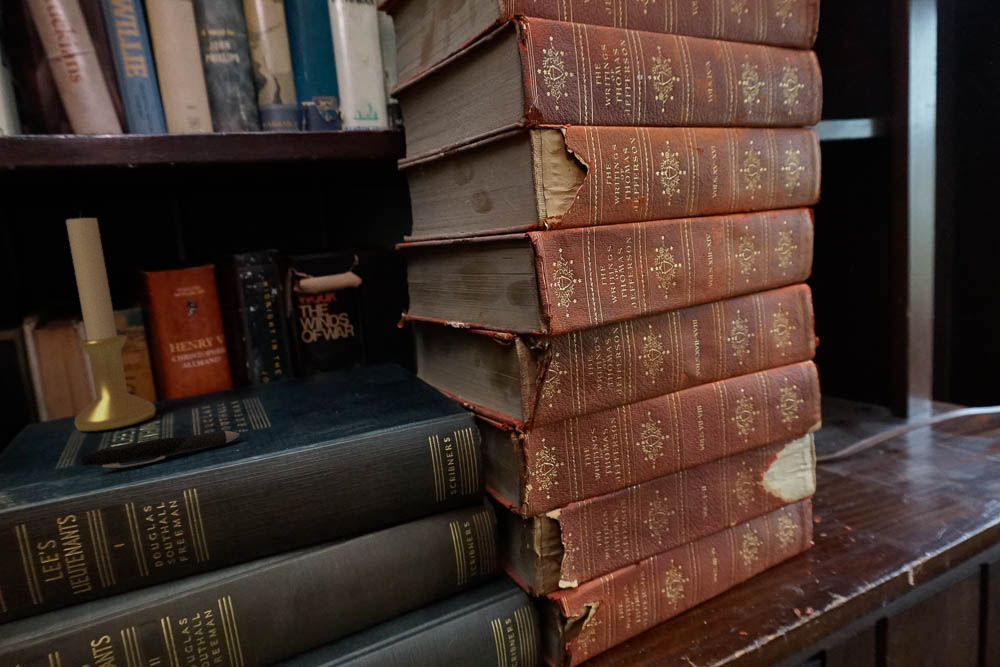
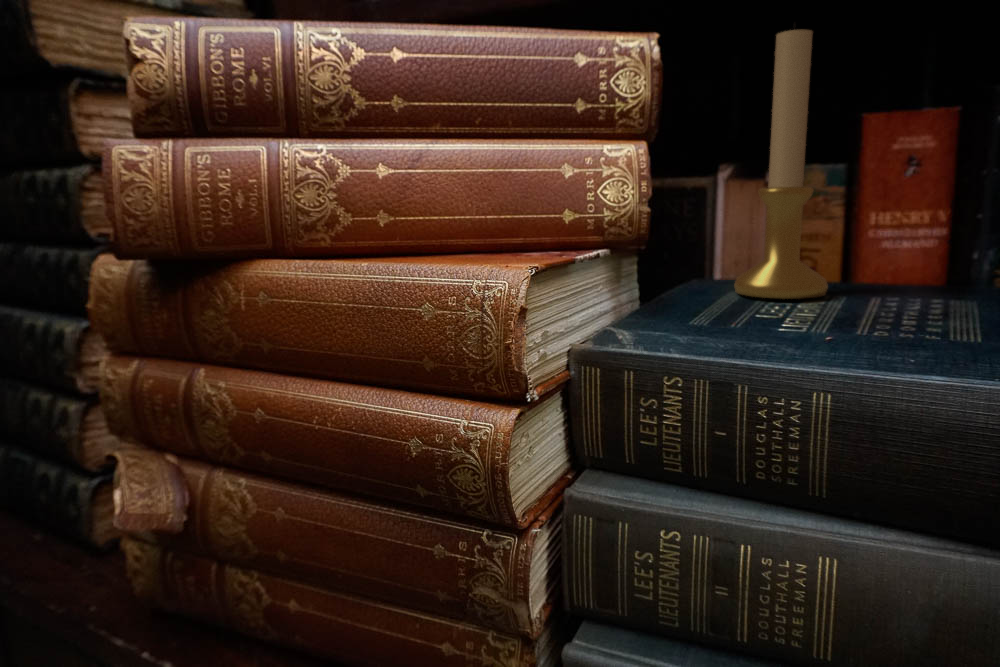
pen: present [80,430,239,468] -> none [706,311,922,349]

